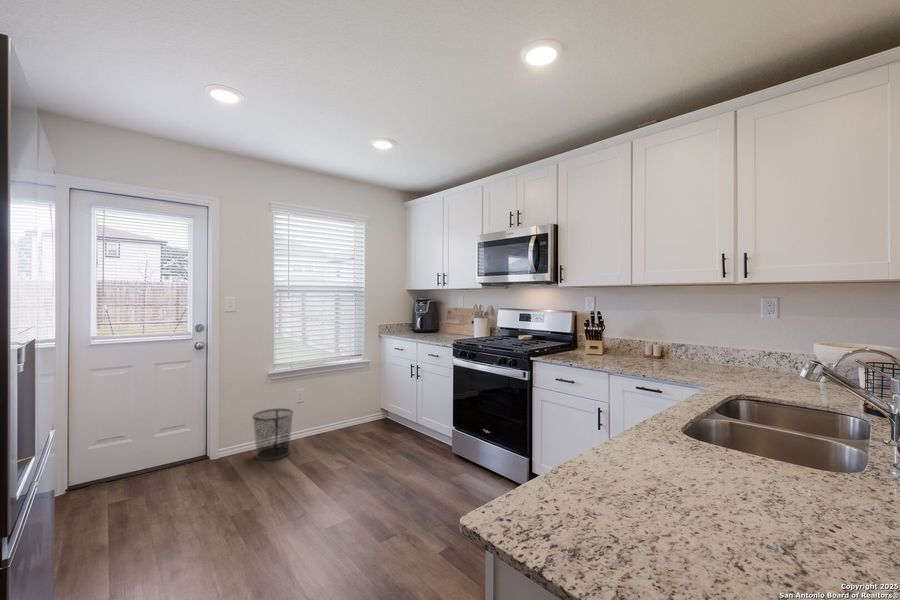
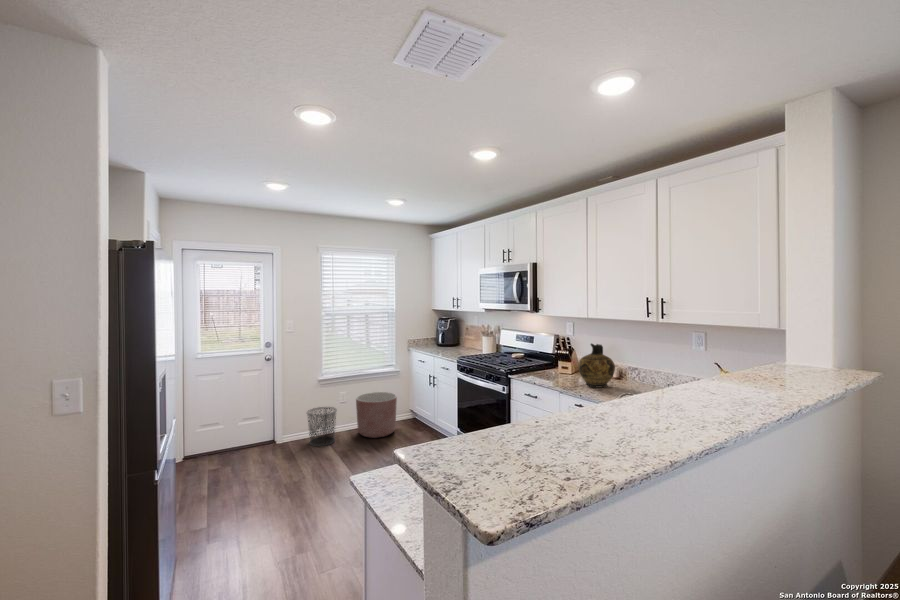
ceramic jug: none [625,313,672,367] -> present [578,344,615,387]
planter: none [317,389,368,445] -> present [356,392,397,438]

